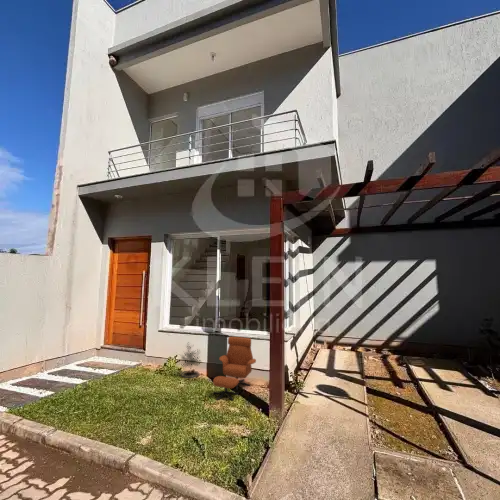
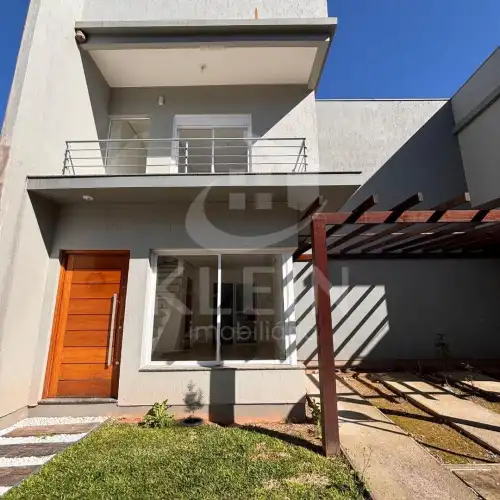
lounge chair: present [213,337,256,400] -> none [235,368,279,445]

